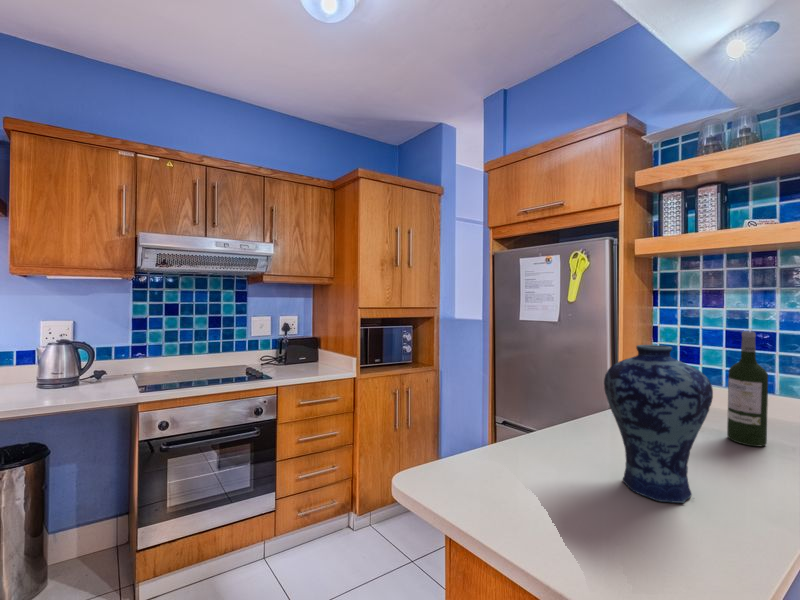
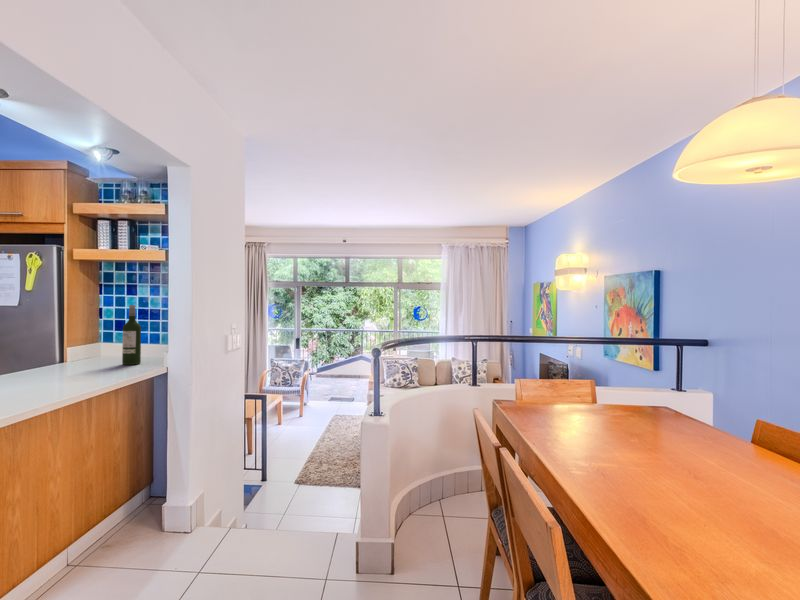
vase: present [604,345,713,503] -> none [23,308,82,385]

